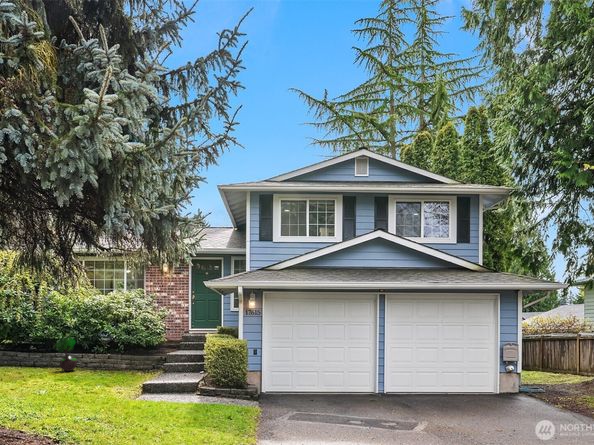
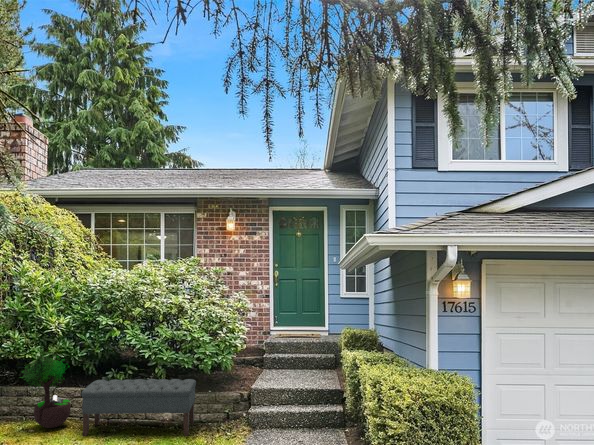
bench: none [83,348,138,374] -> present [81,379,196,436]

